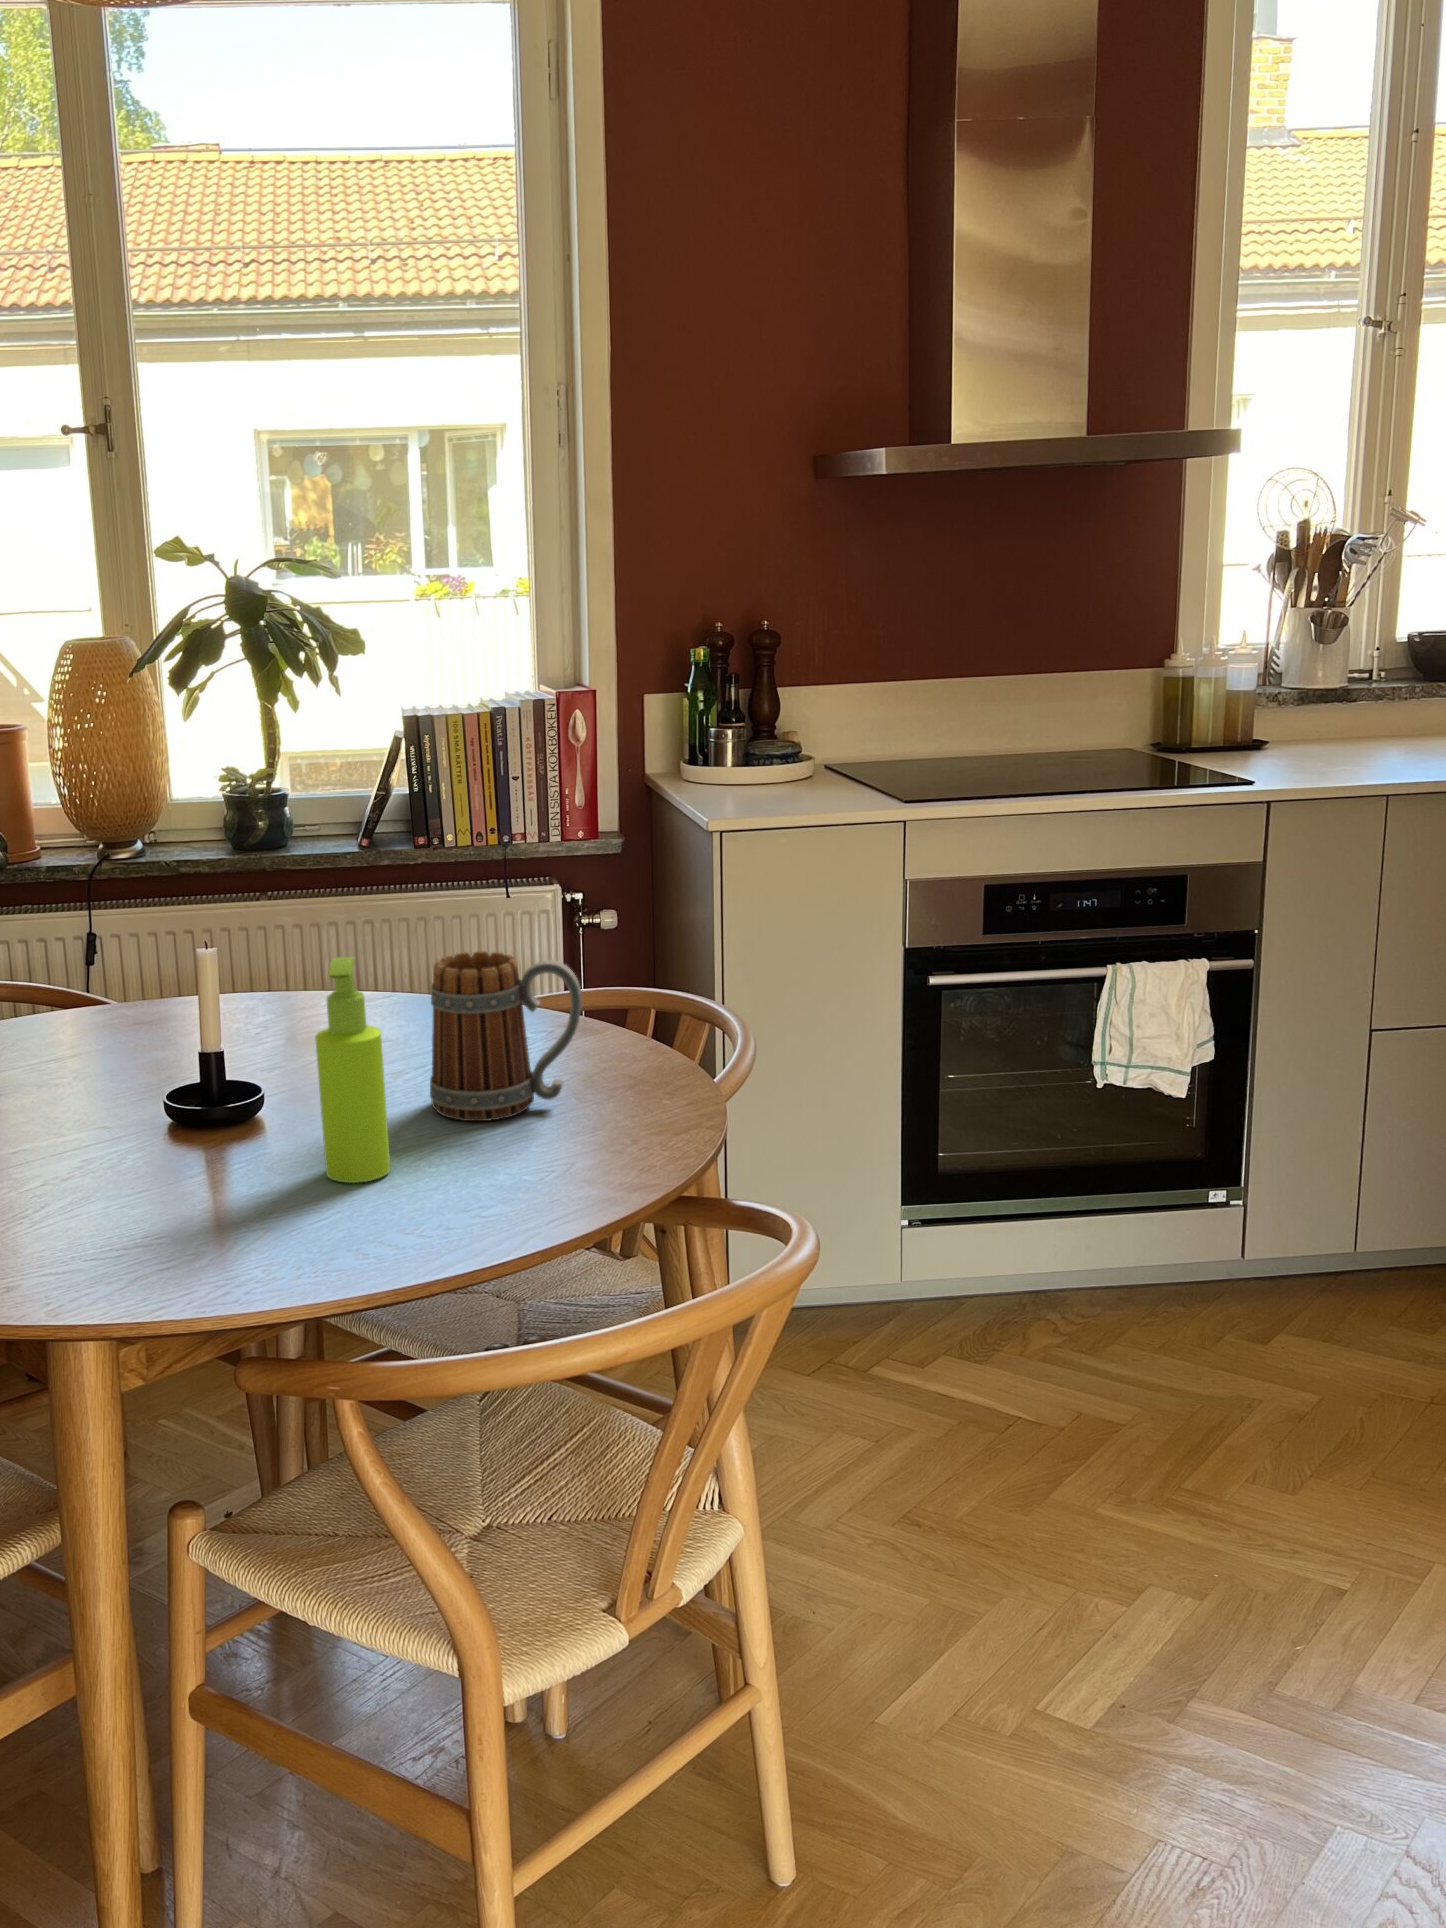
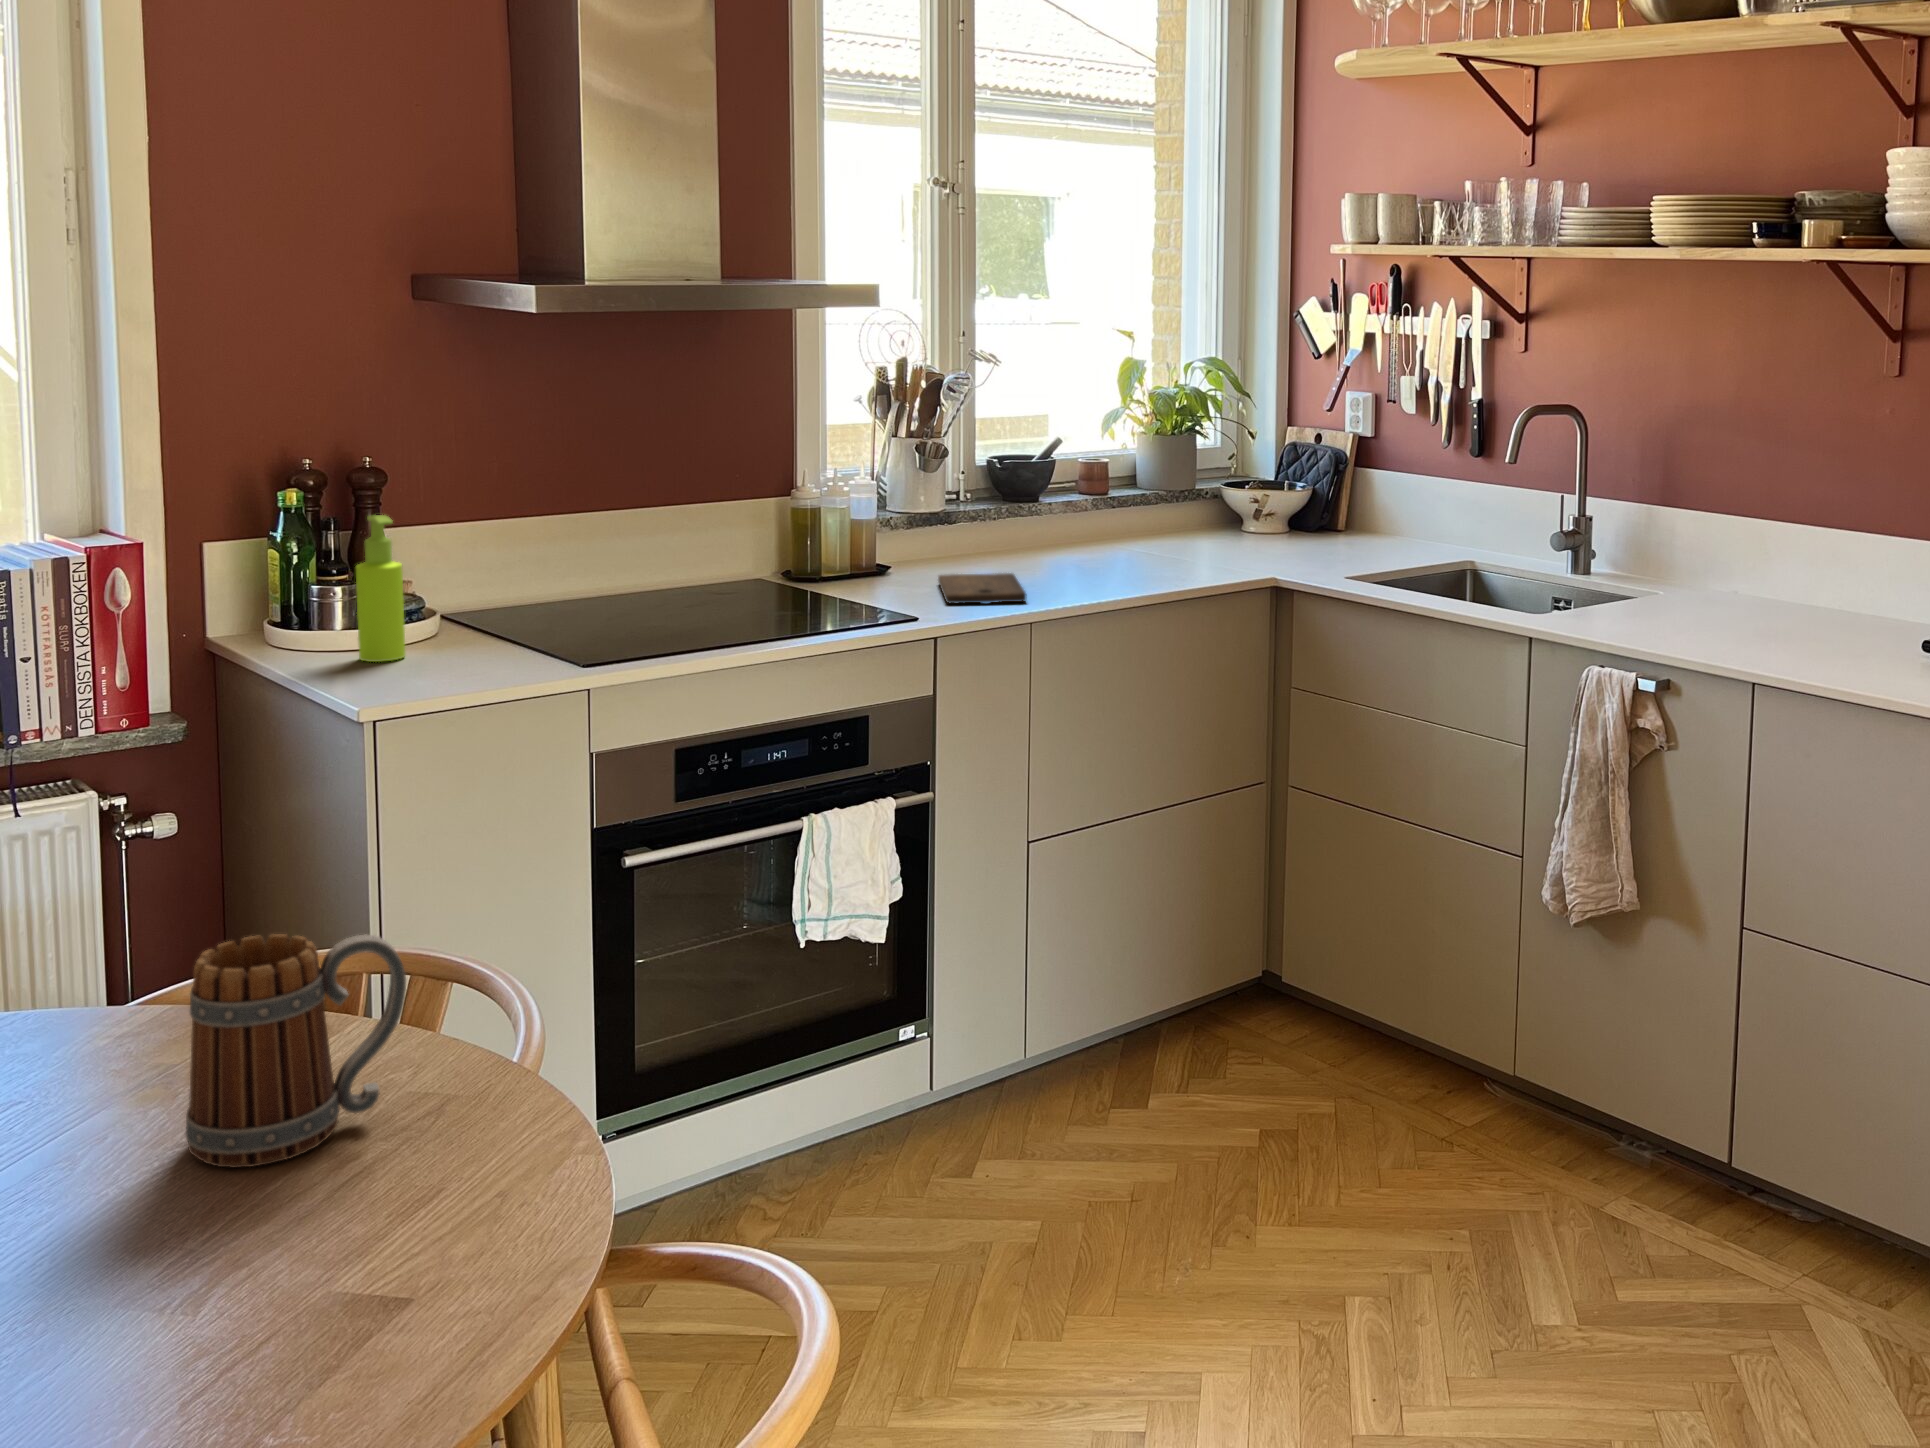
cutting board: none [1299,746,1396,773] -> present [938,573,1027,603]
soap dispenser: present [315,956,391,1183] -> present [356,515,405,662]

